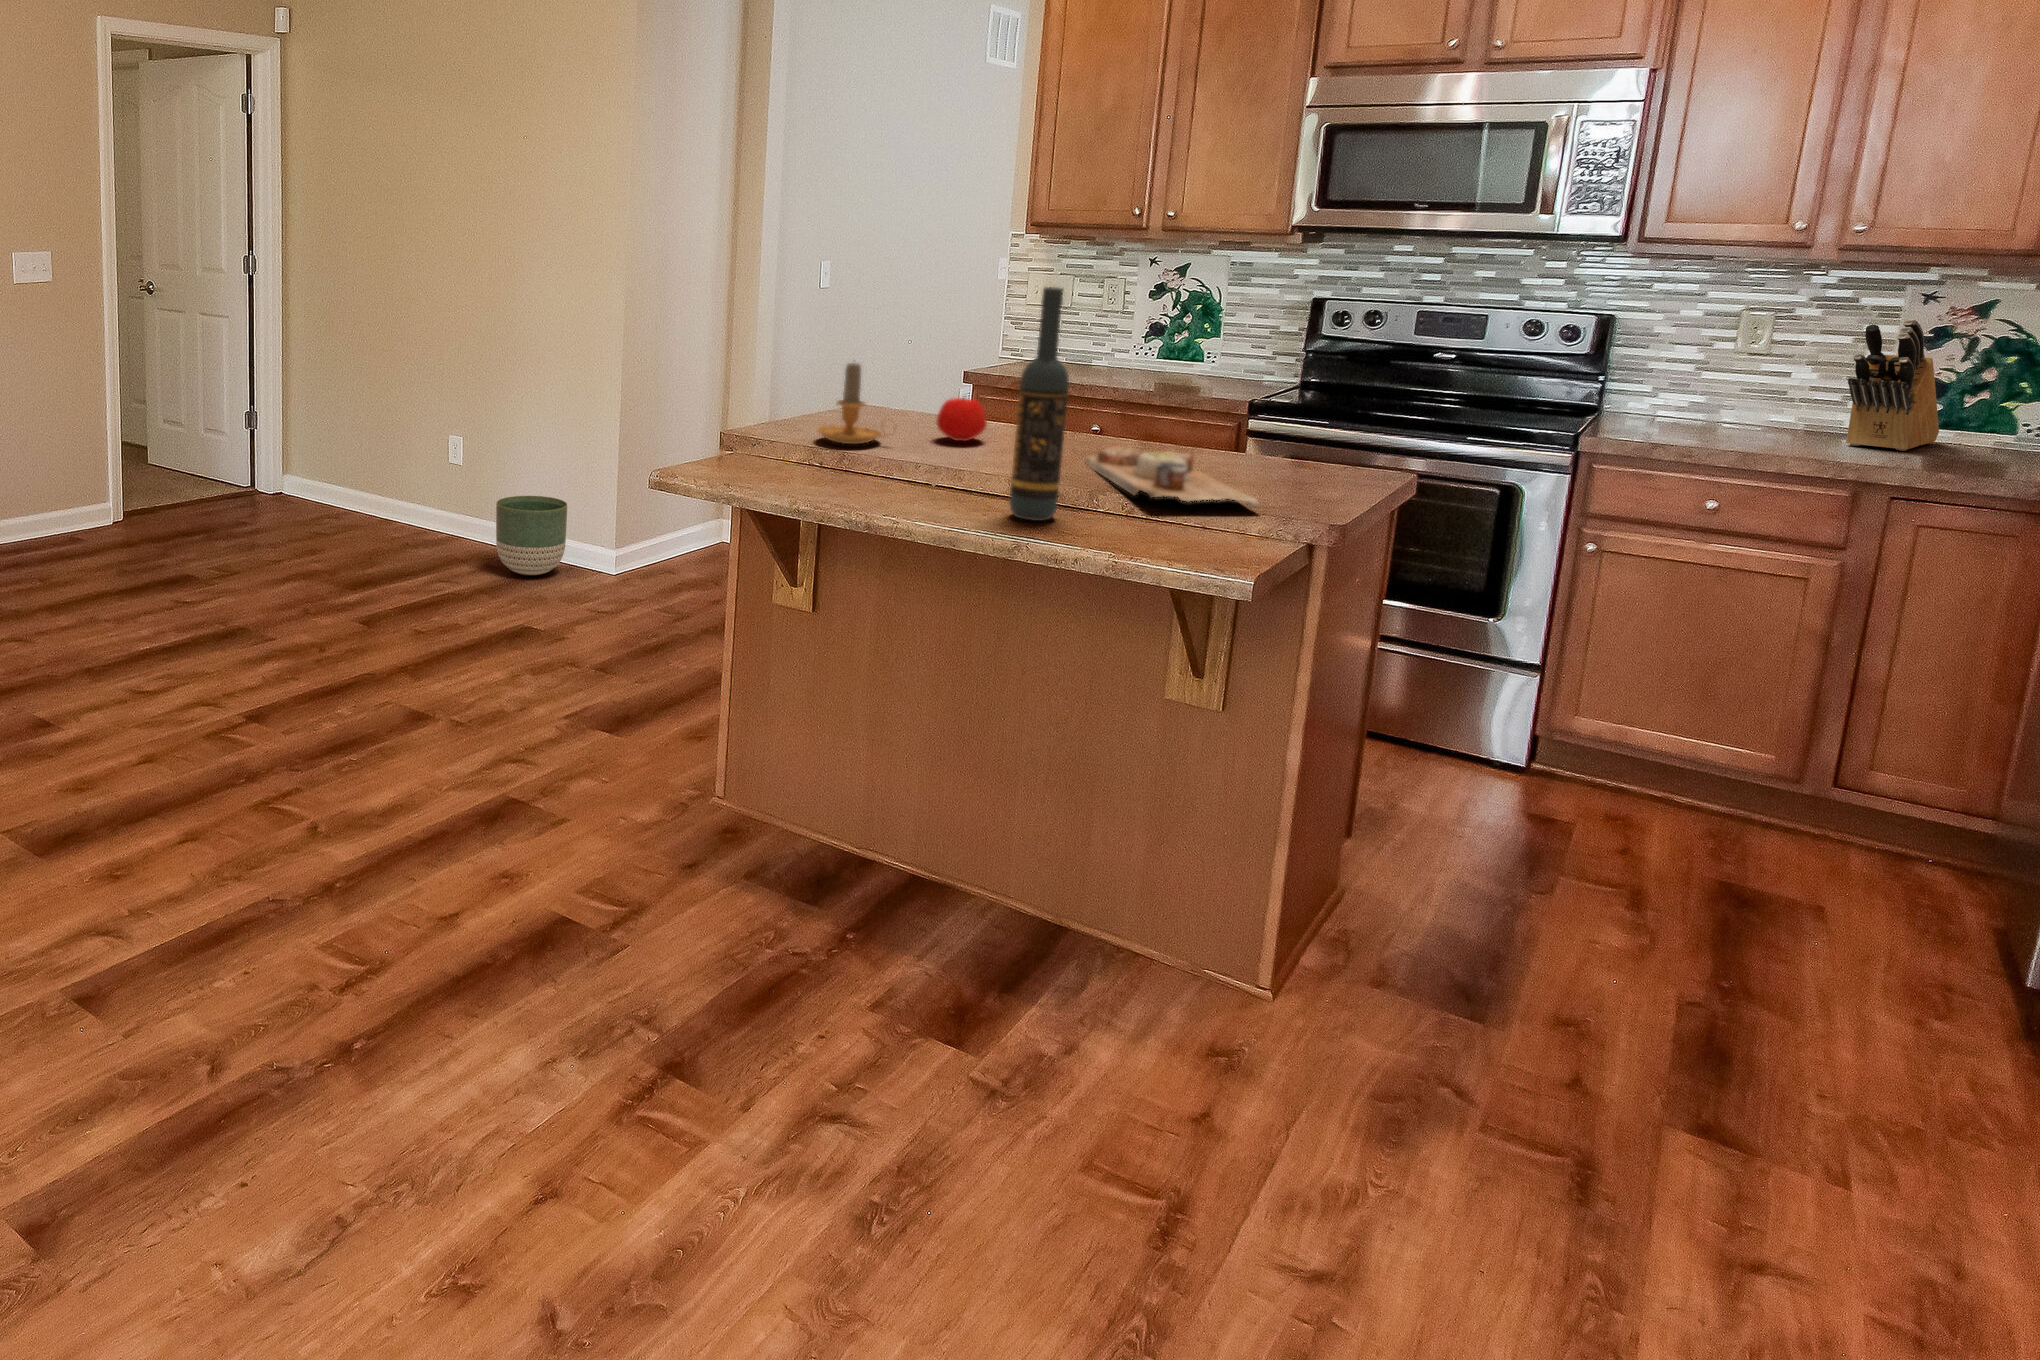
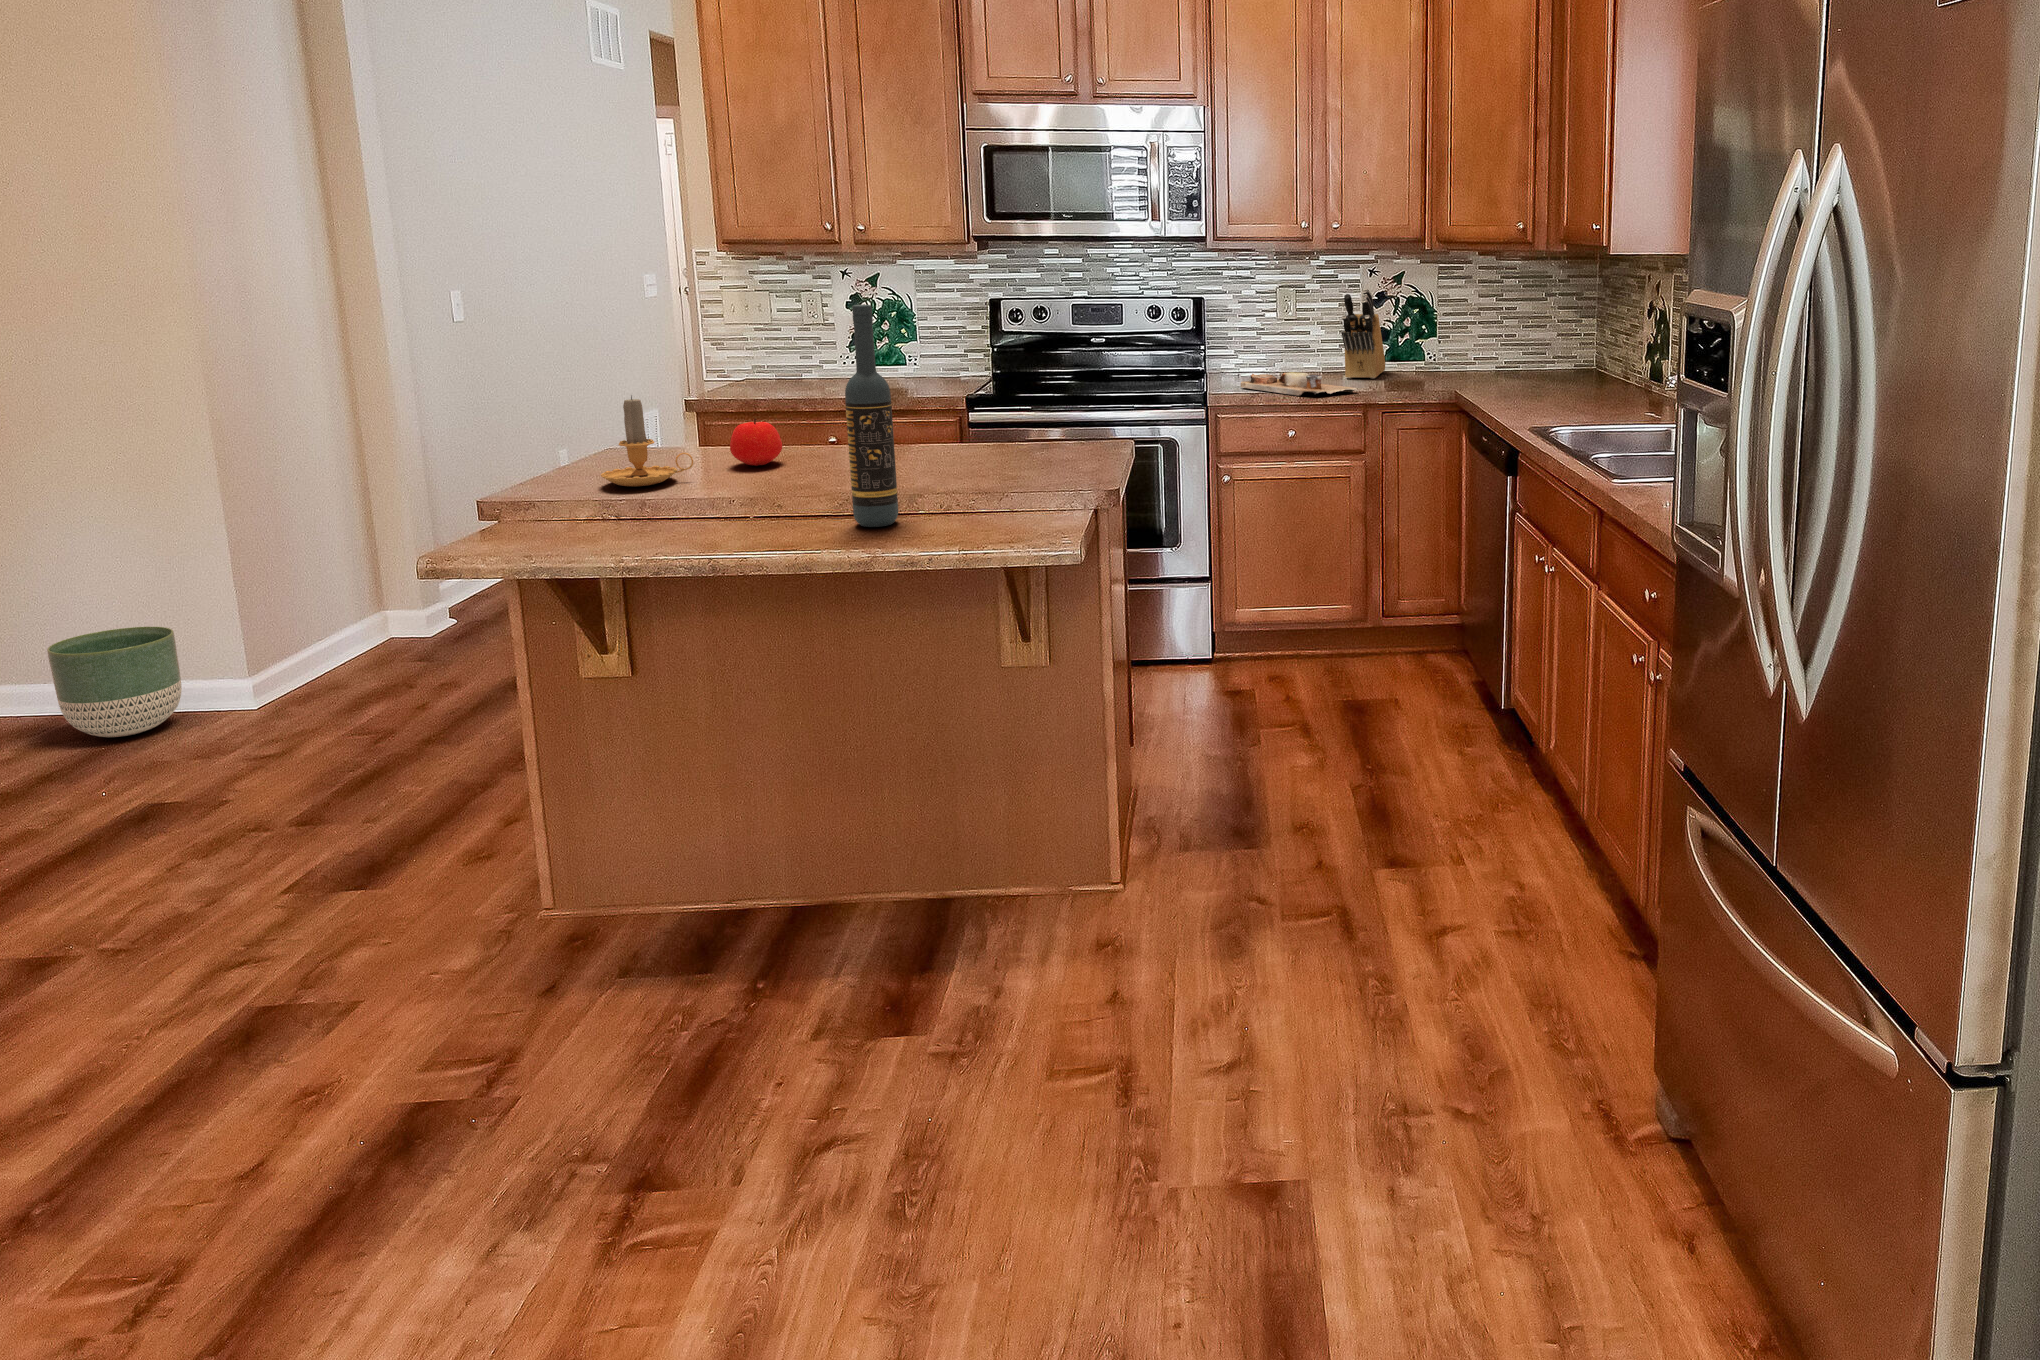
cutting board: present [1085,445,1259,508] -> present [1241,372,1359,396]

